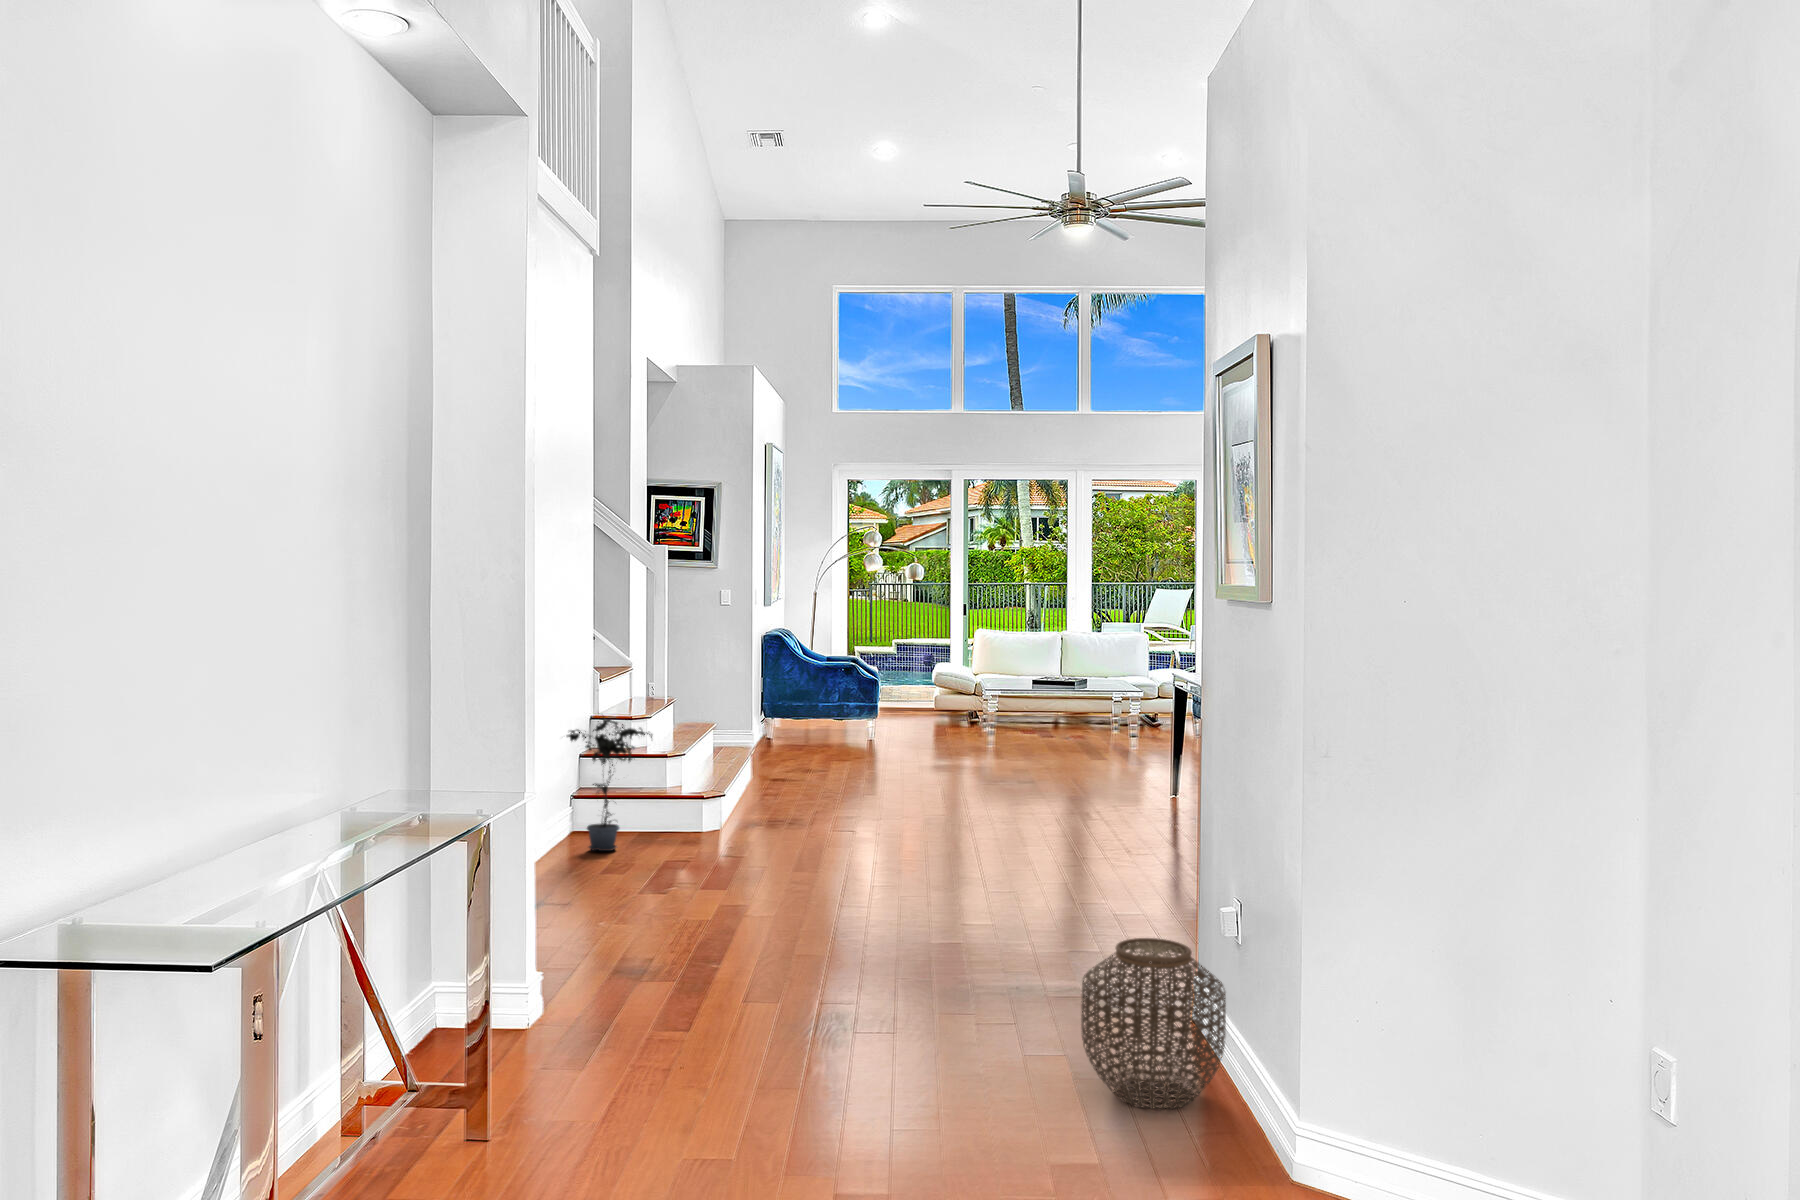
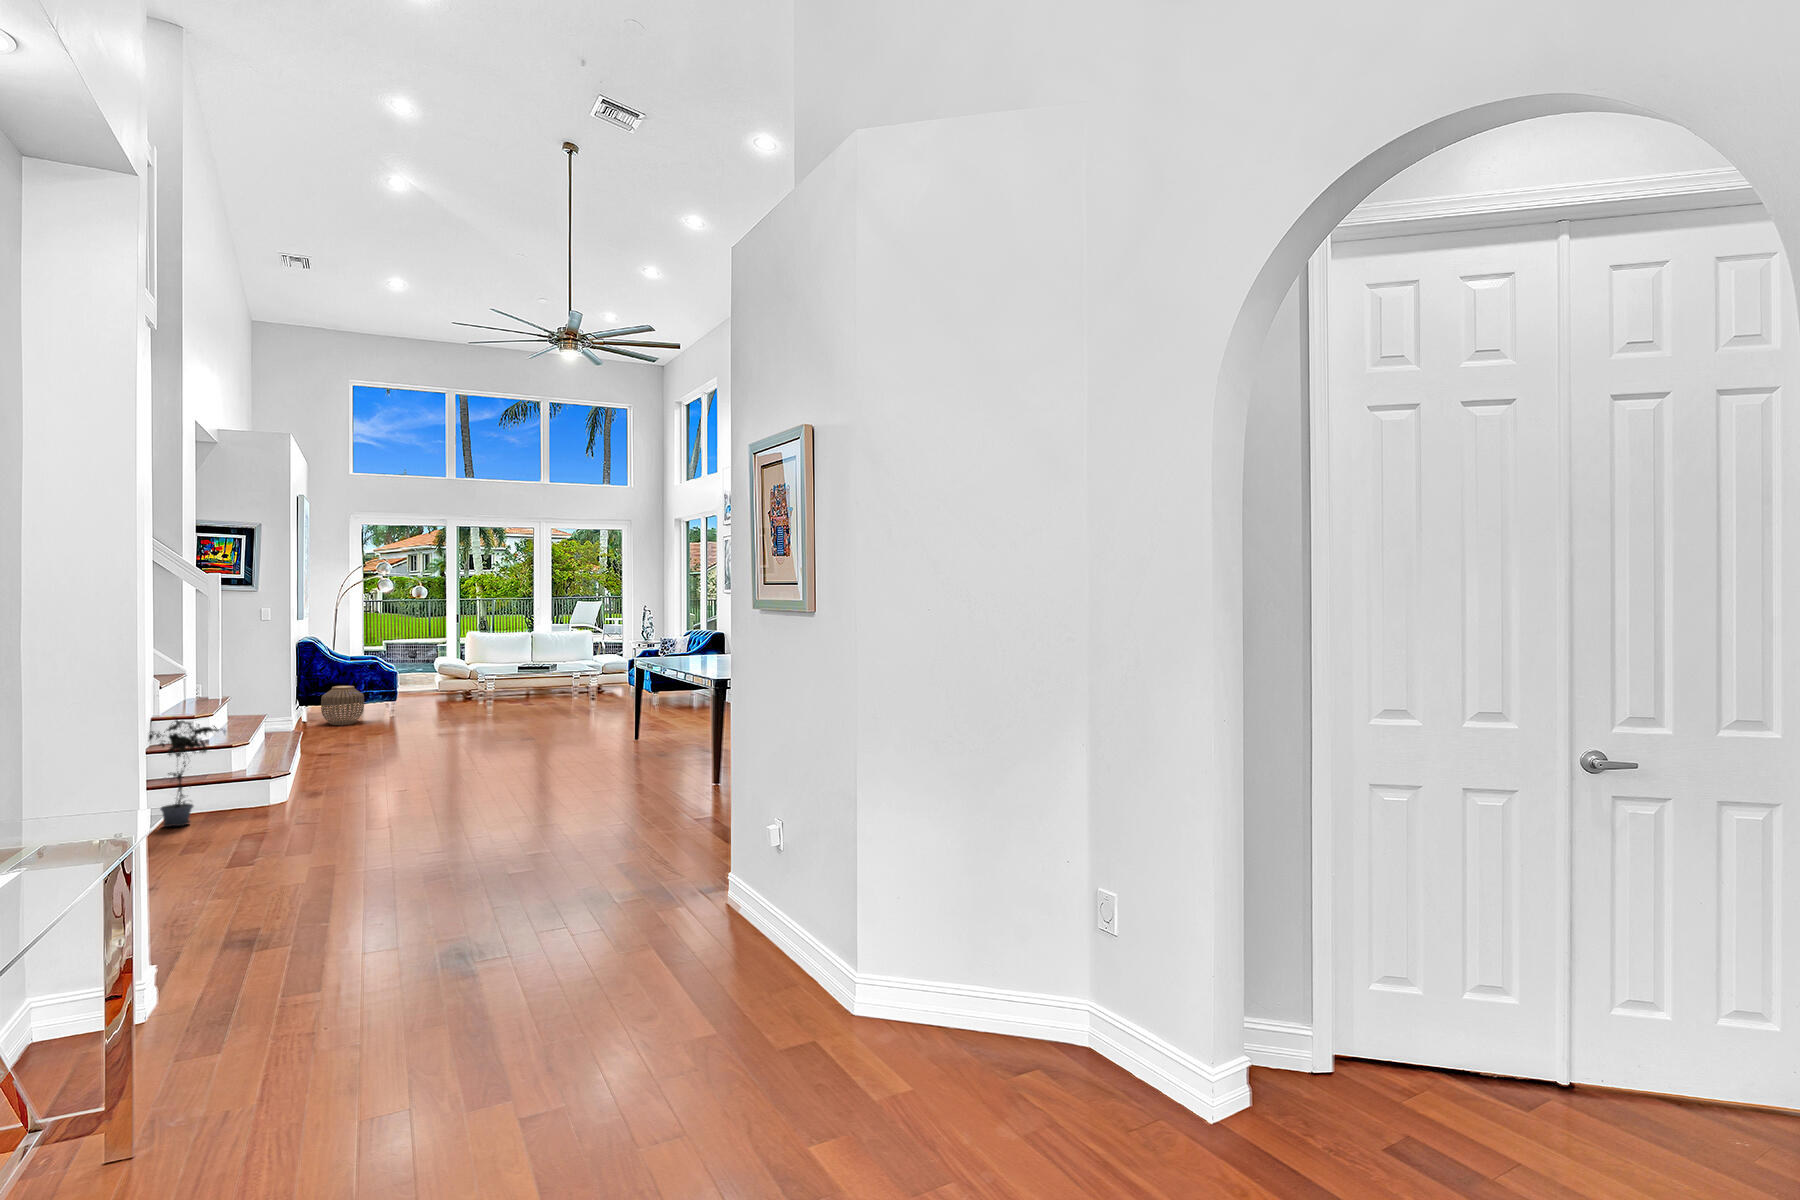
woven basket: present [1081,938,1226,1110] -> present [321,686,364,725]

